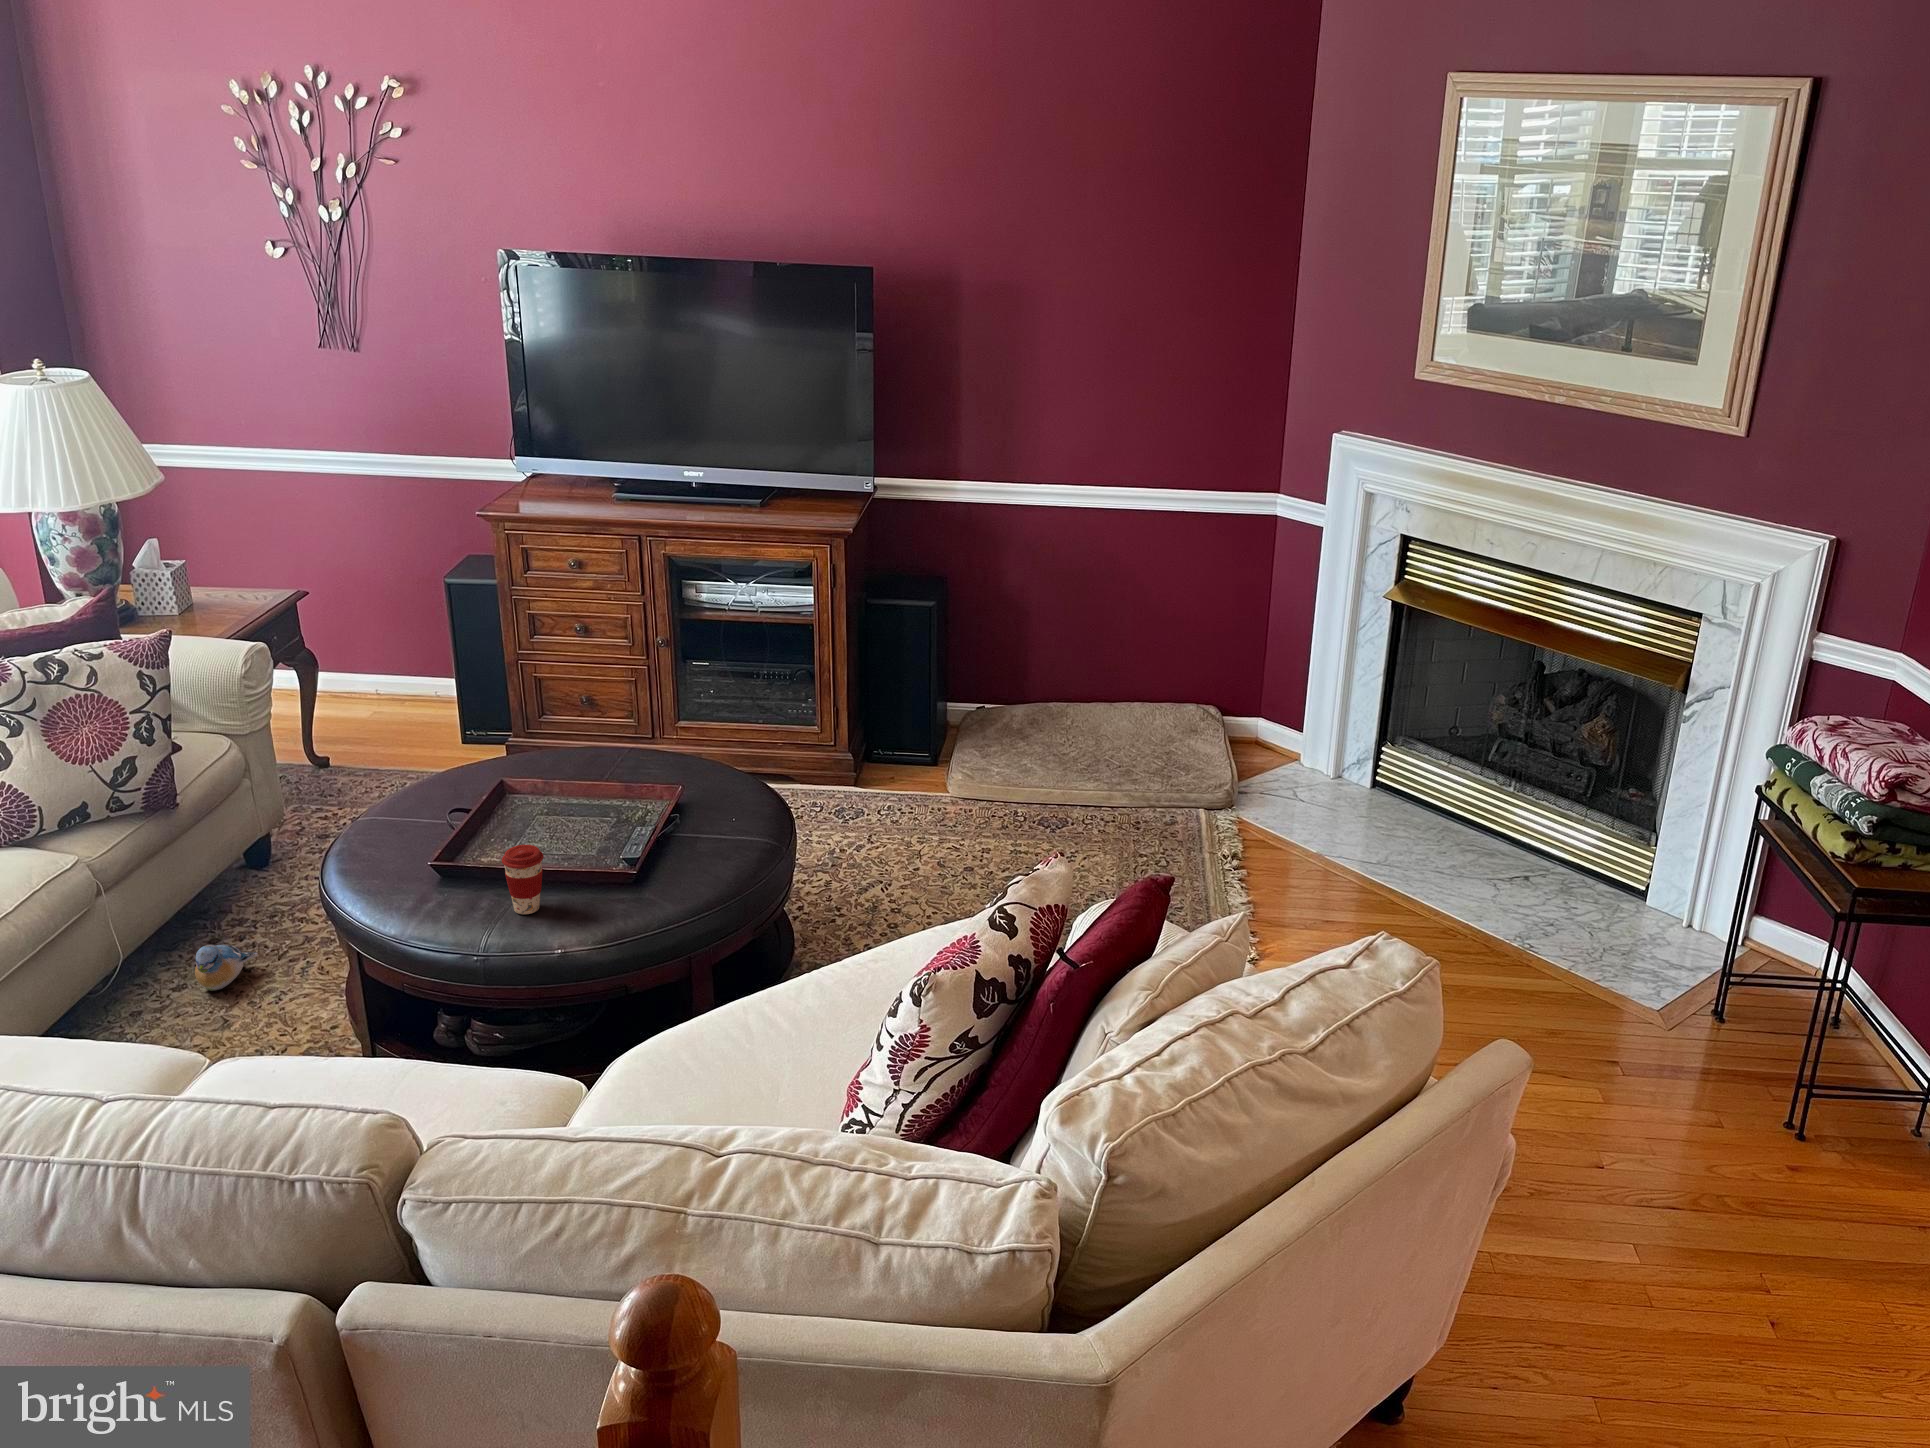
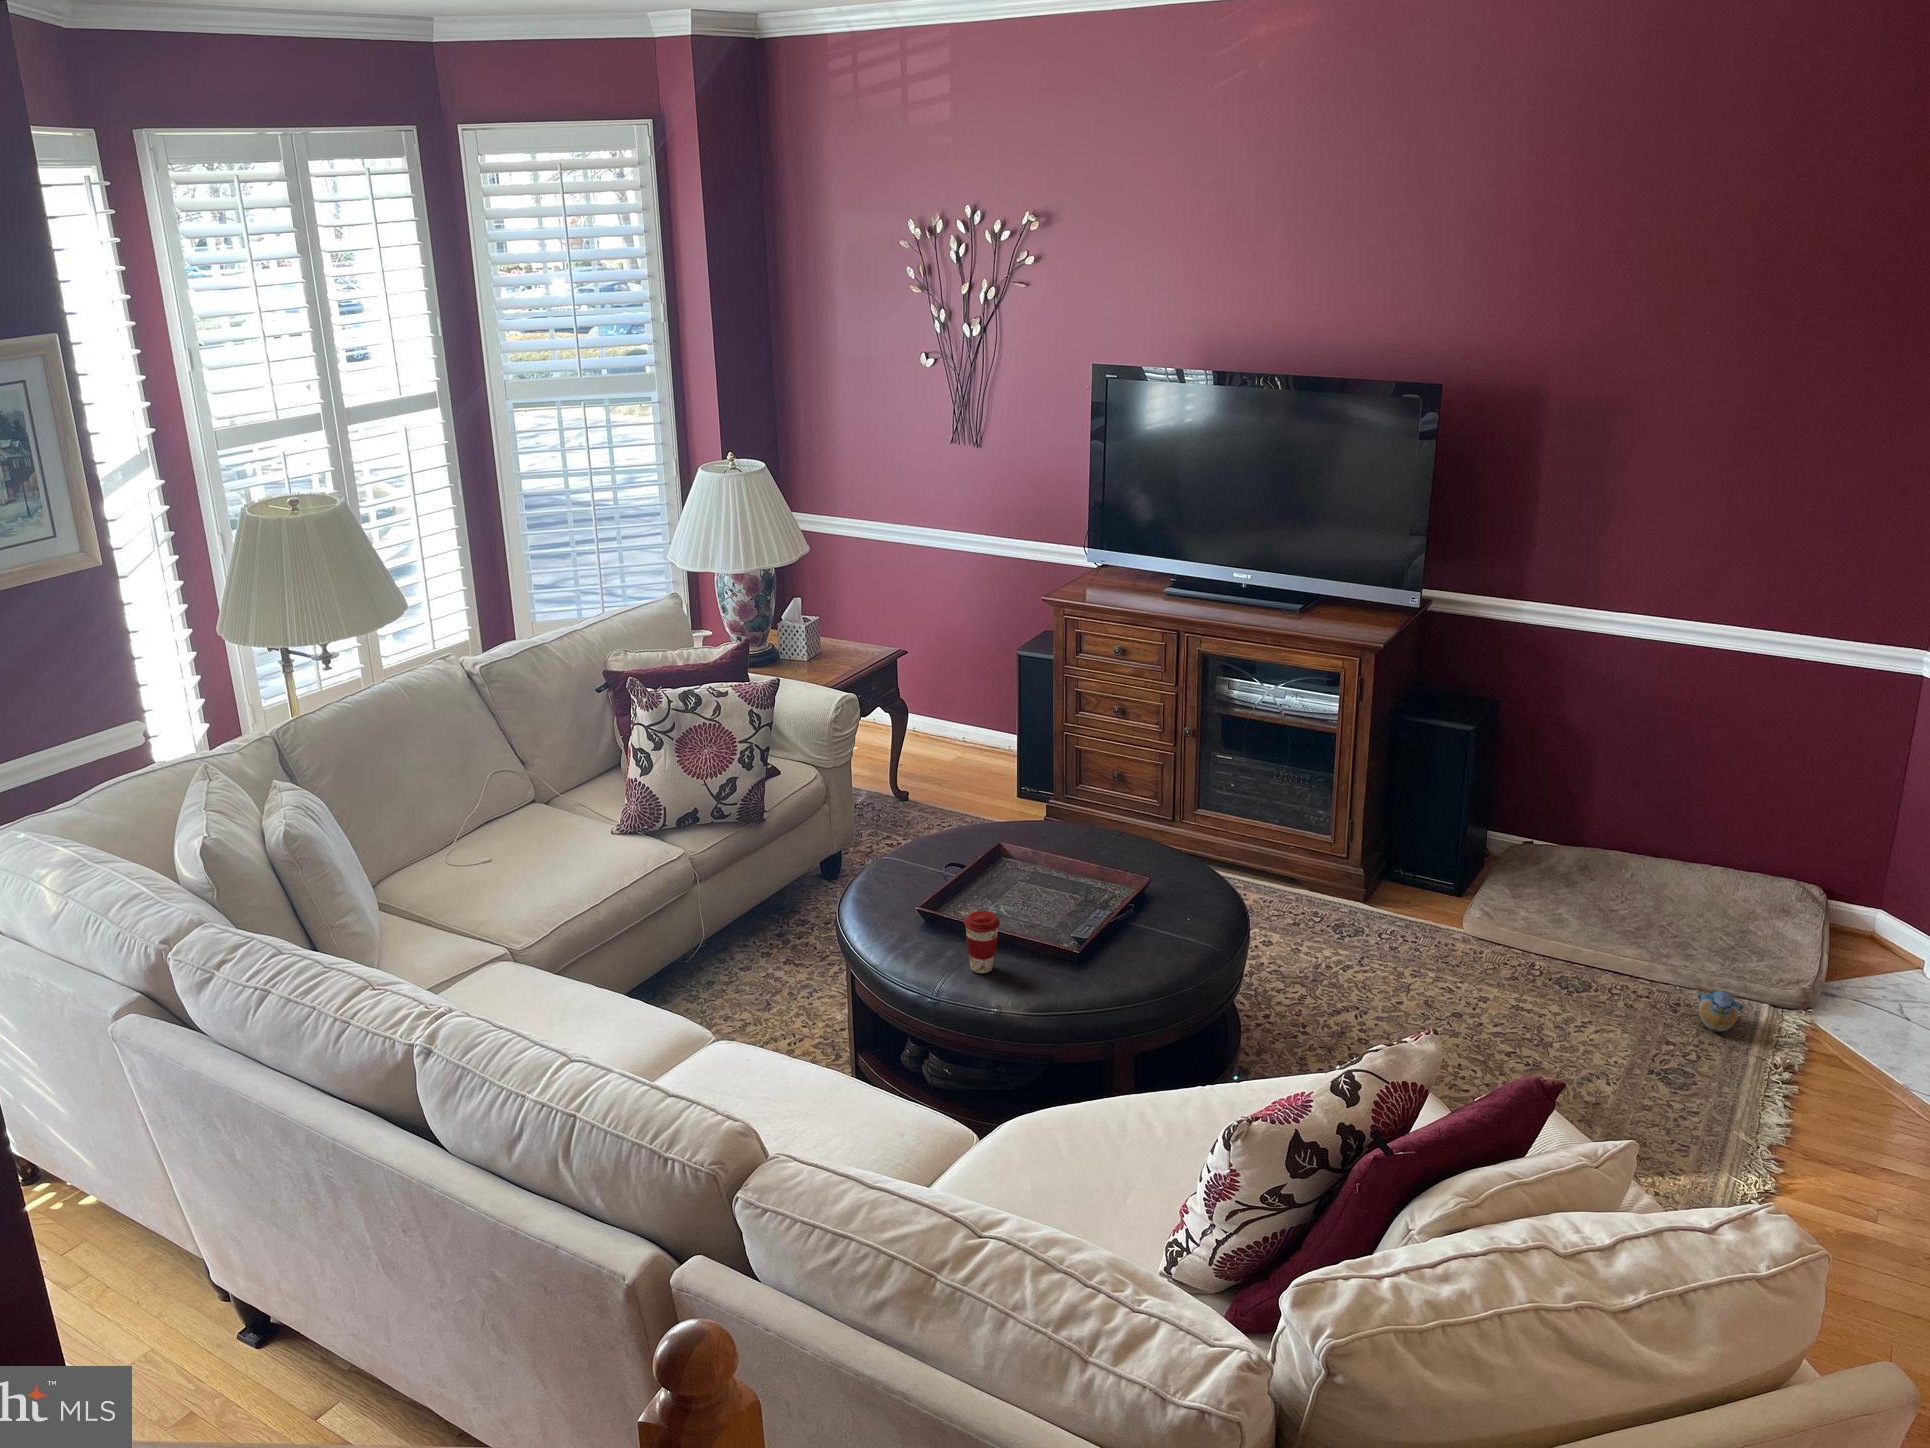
plush toy: present [195,944,258,991] -> present [1695,991,1743,1032]

